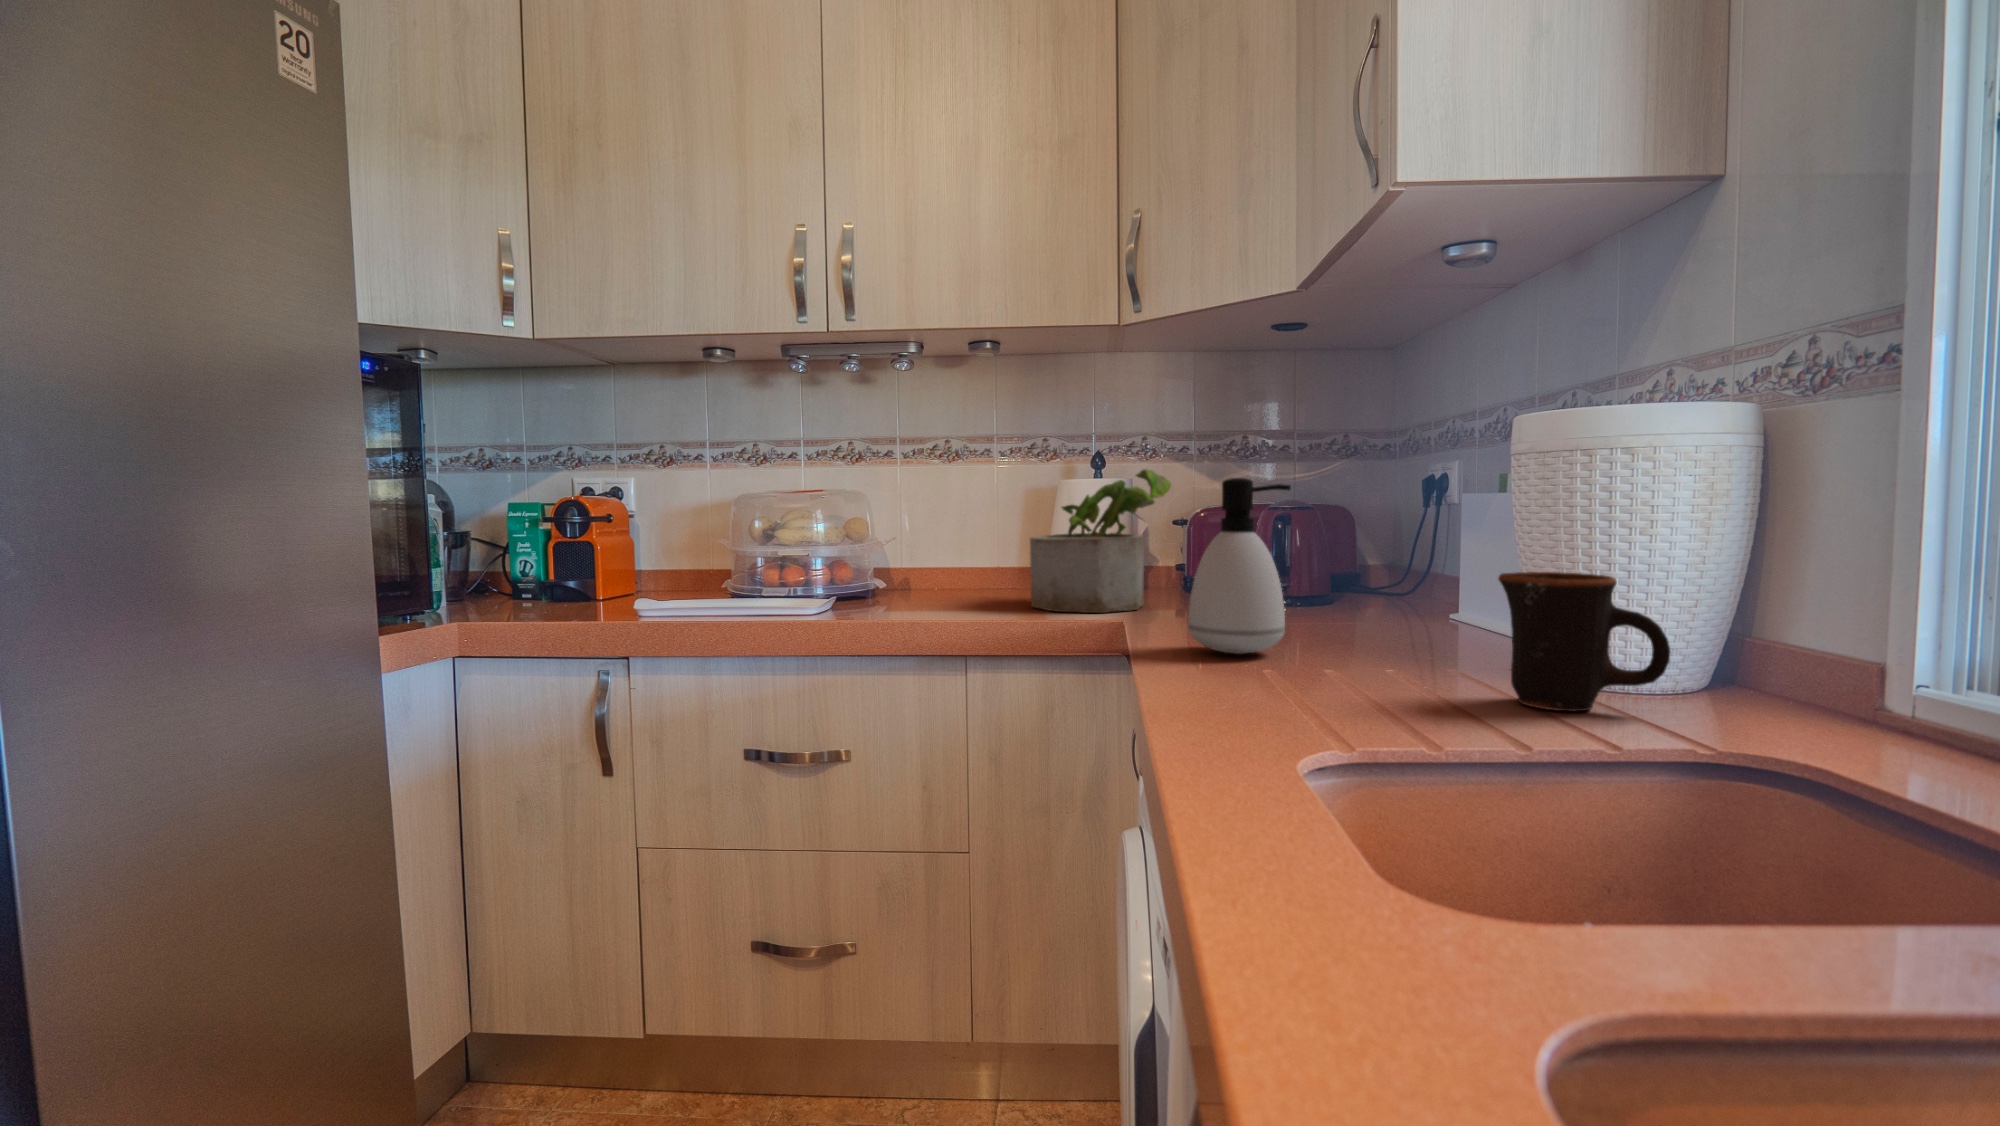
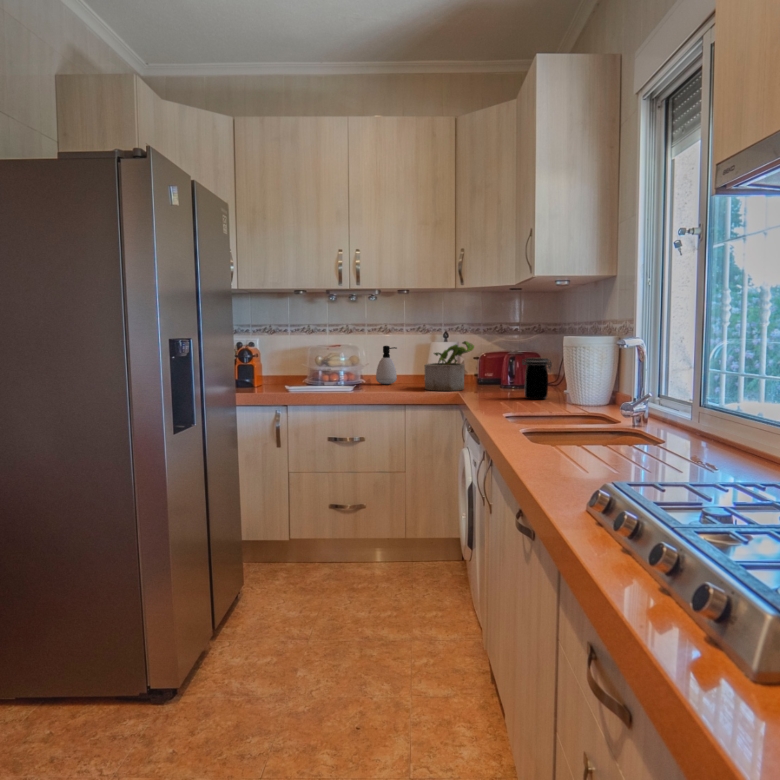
soap dispenser: present [1188,478,1291,654] -> present [376,346,397,384]
jar: none [1326,508,1435,648] -> present [522,358,552,399]
mug: present [1498,572,1671,711] -> none [556,377,591,410]

